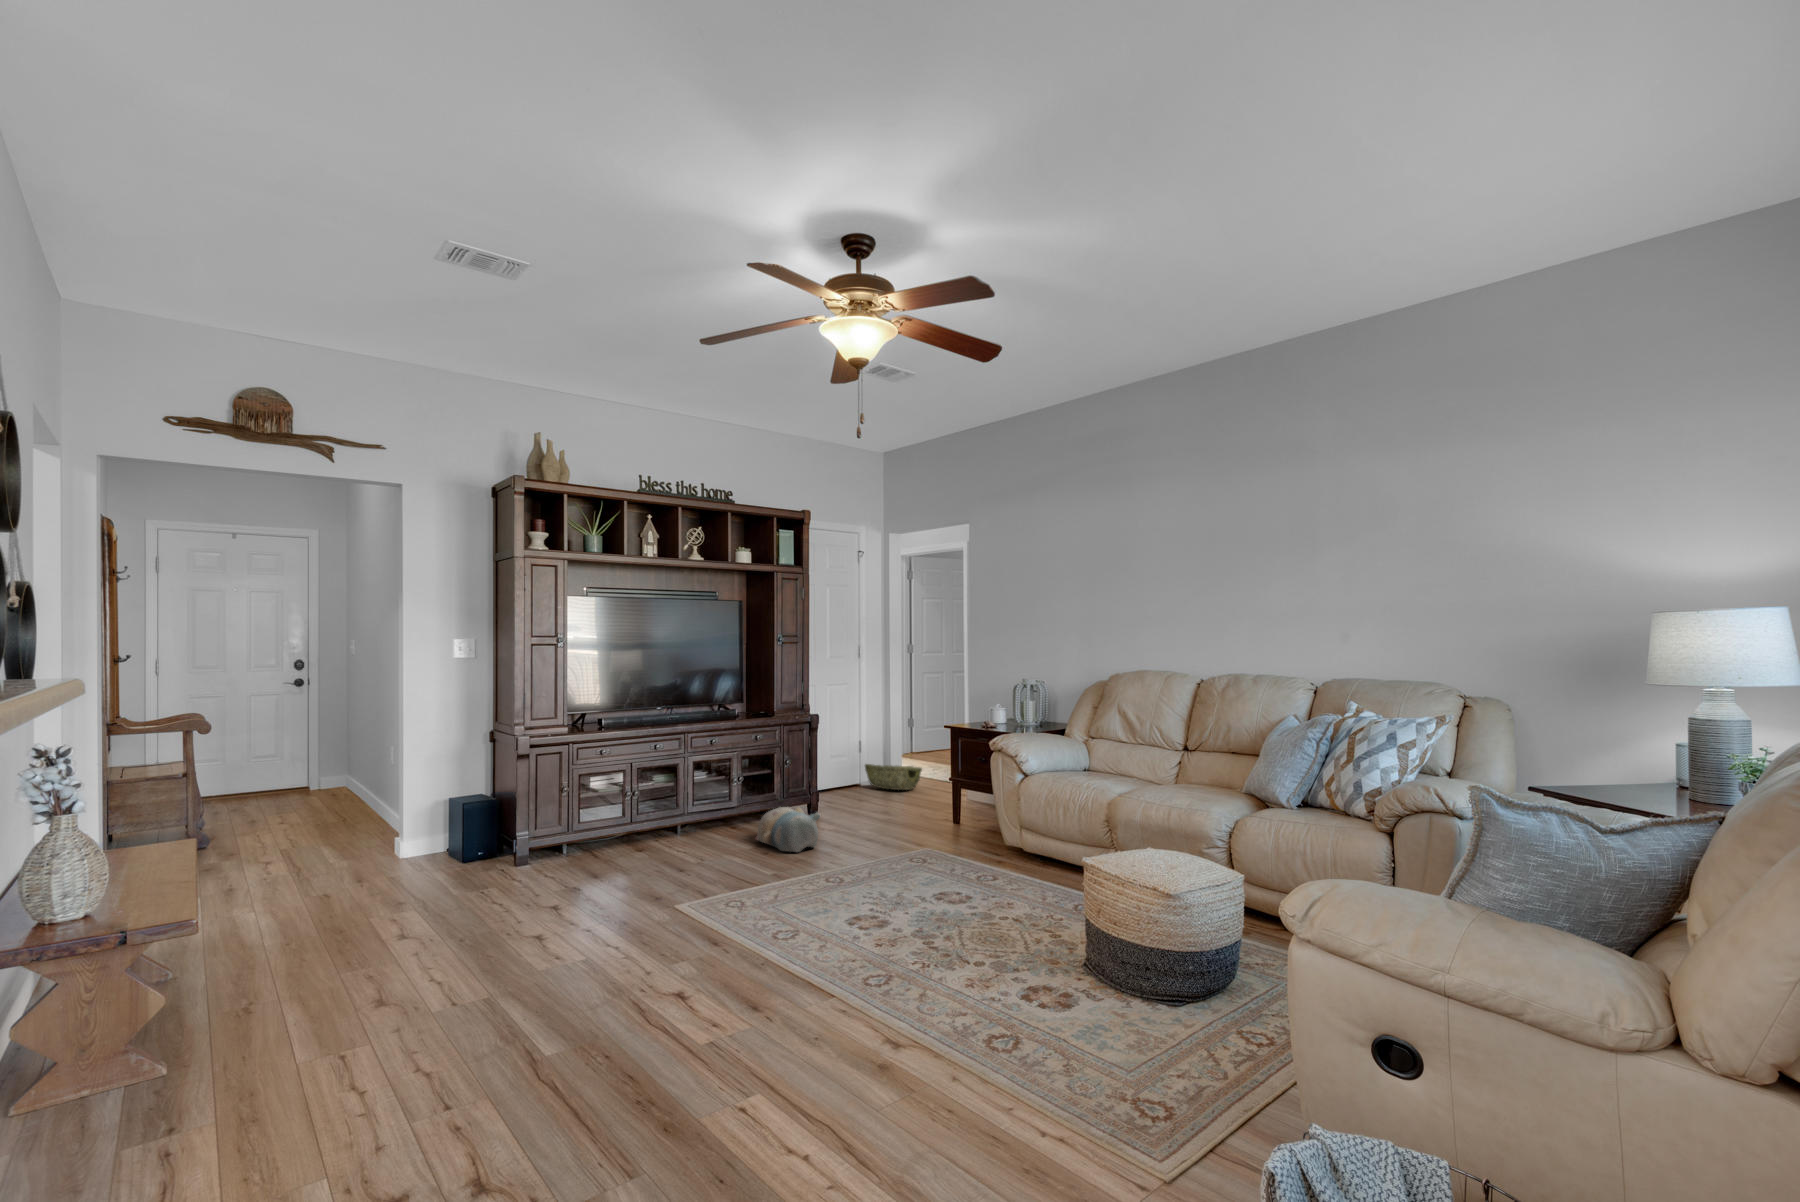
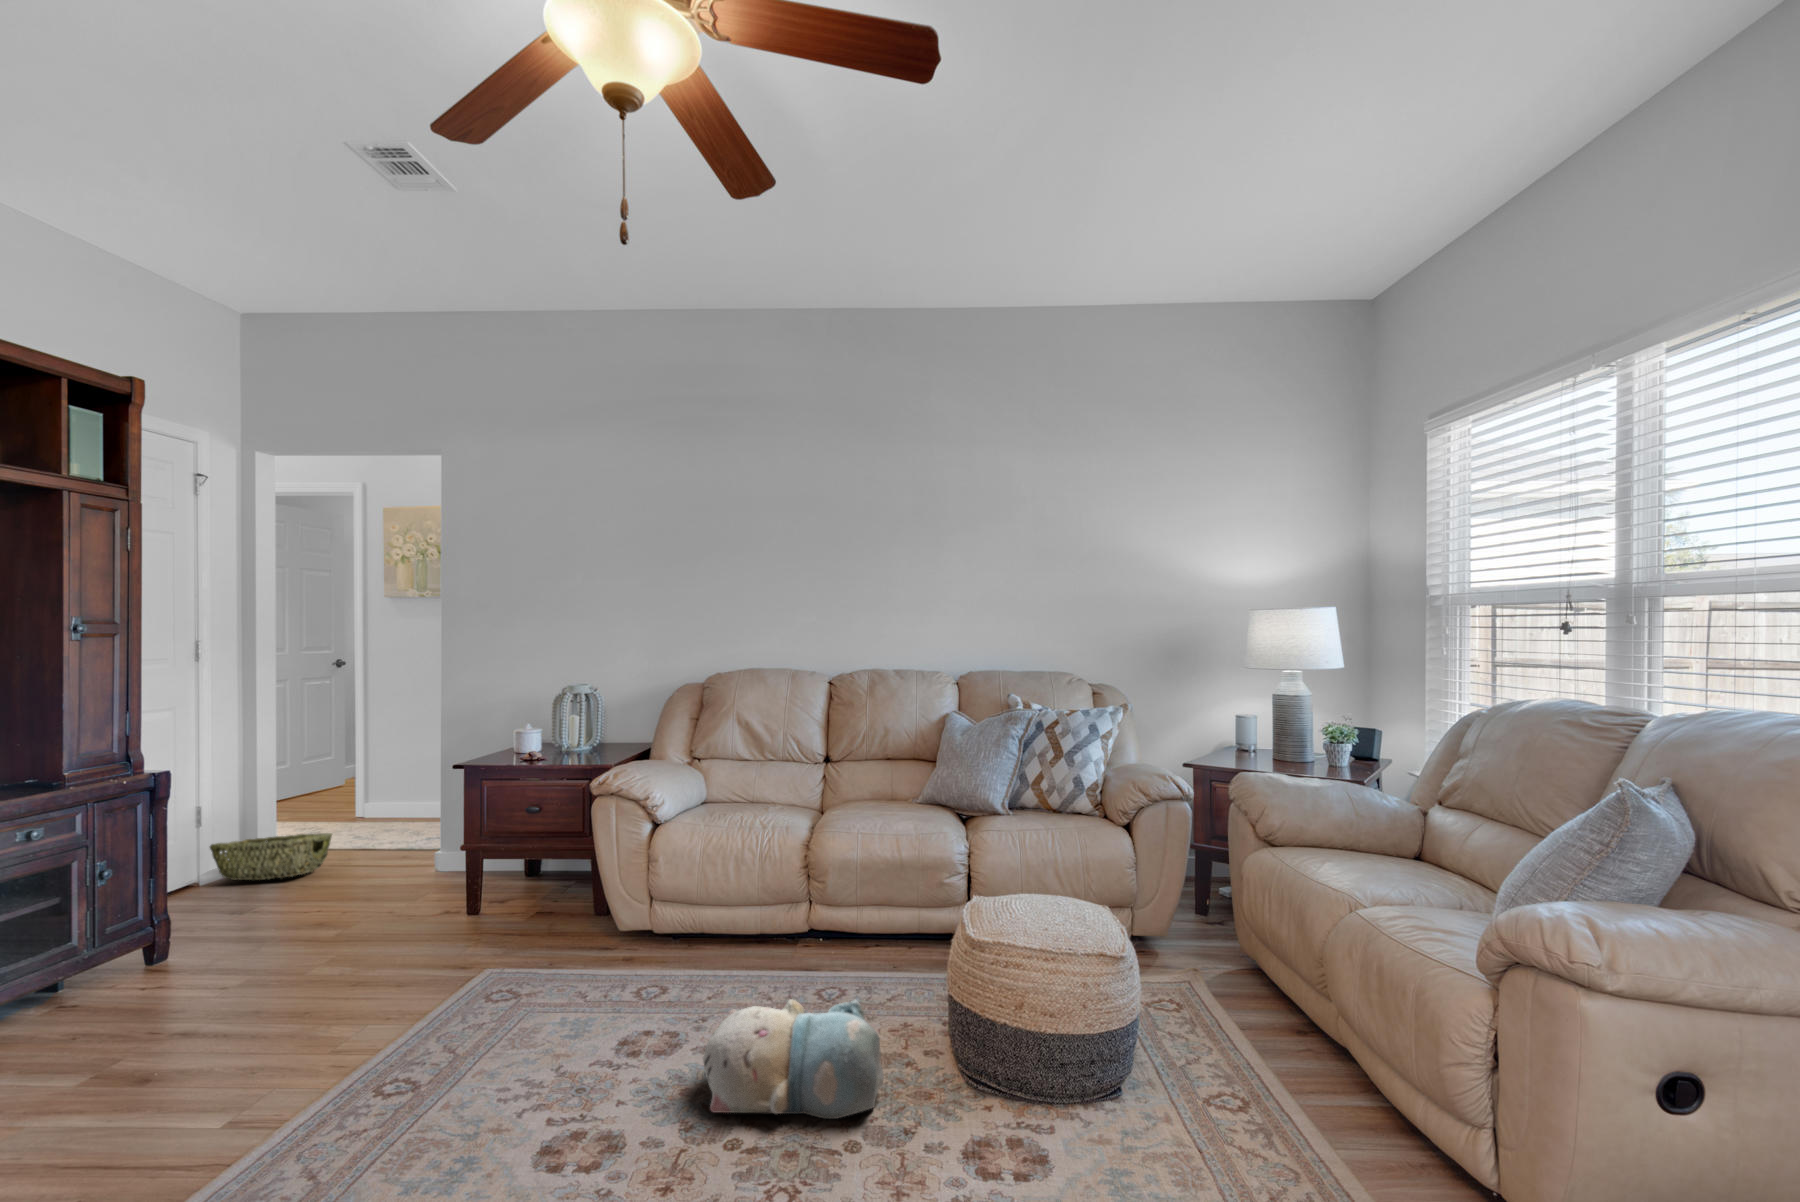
plush toy: present [755,807,820,852] -> present [703,1000,884,1119]

